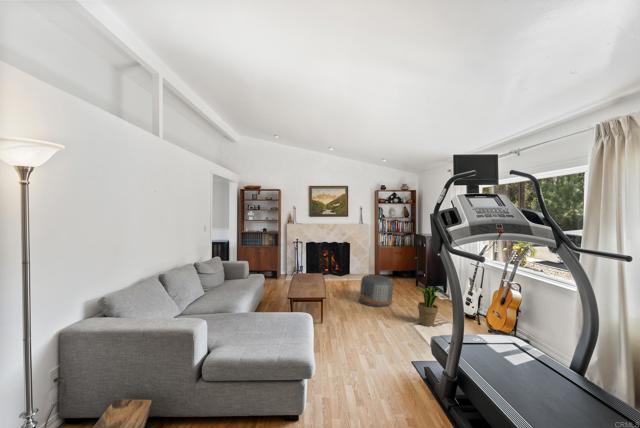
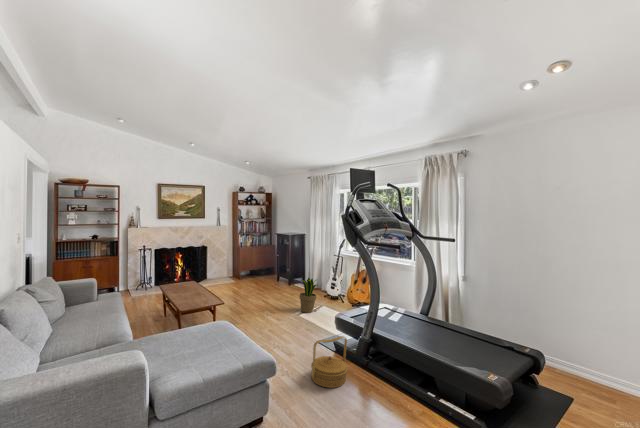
pouf: present [360,275,393,307] -> none [236,275,269,306]
basket: none [378,355,427,416] -> present [311,336,347,388]

